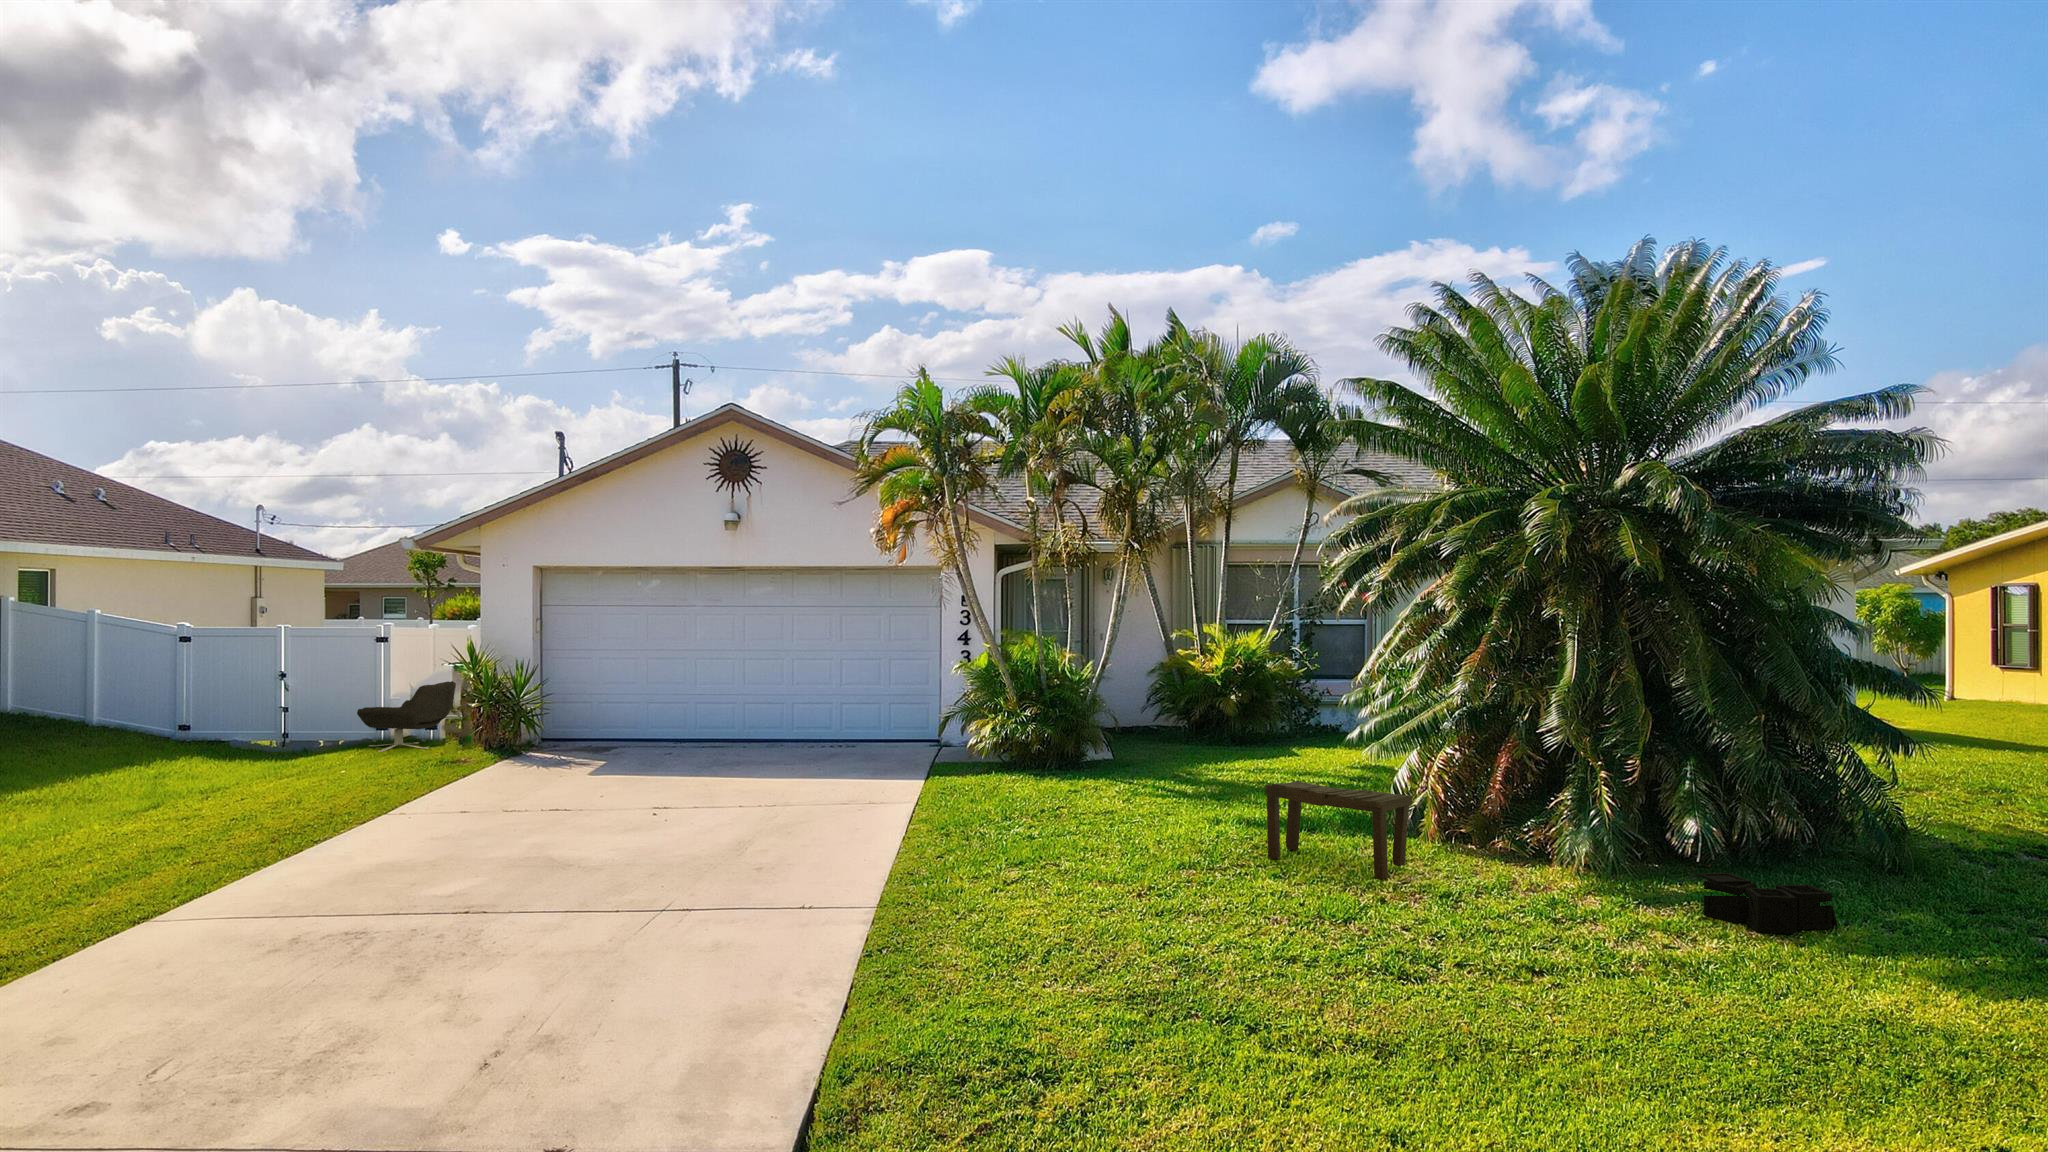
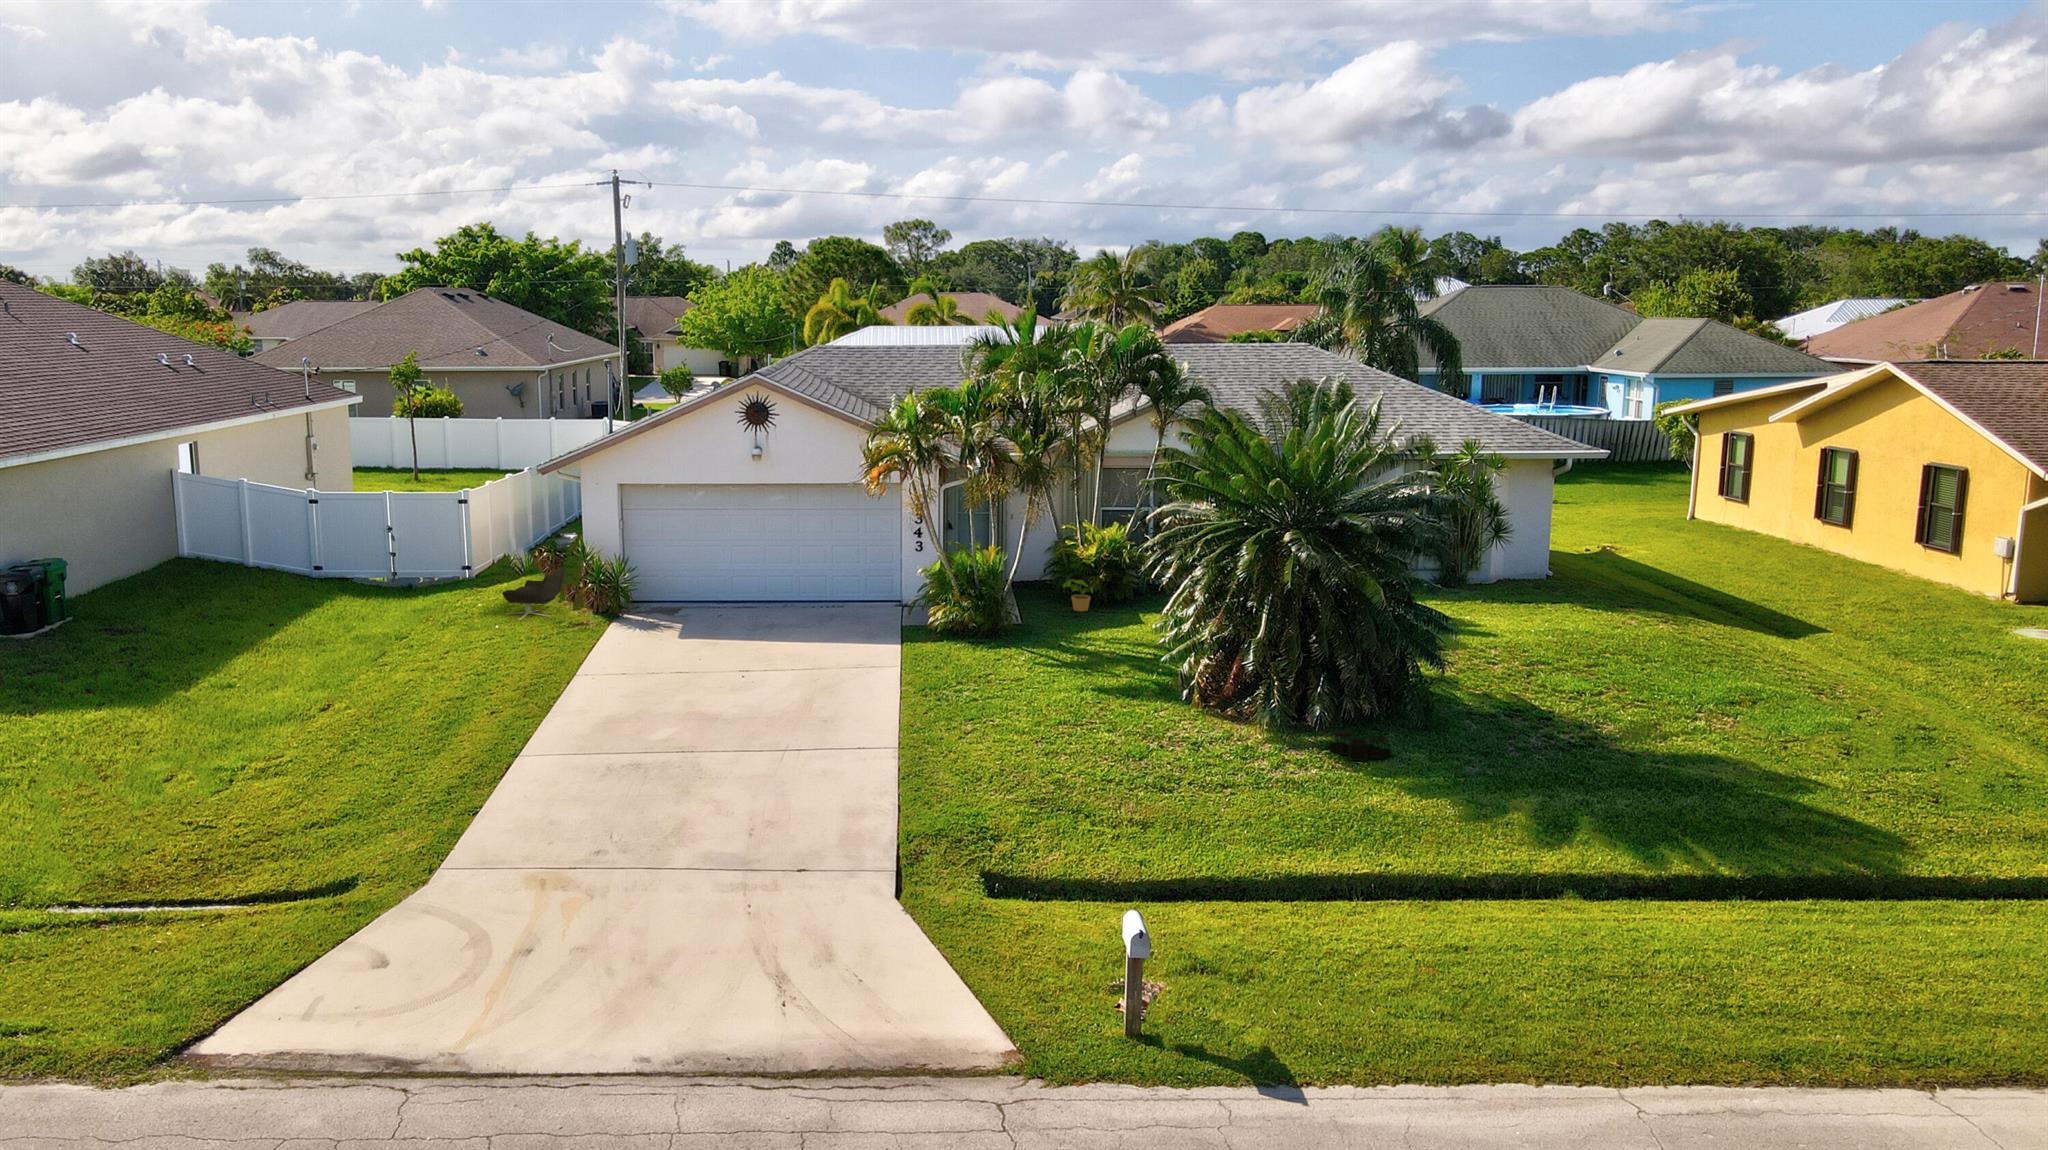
potted plant: none [1173,696,1218,745] -> present [1063,579,1093,611]
bench: present [1265,781,1412,879] -> none [1110,668,1190,727]

